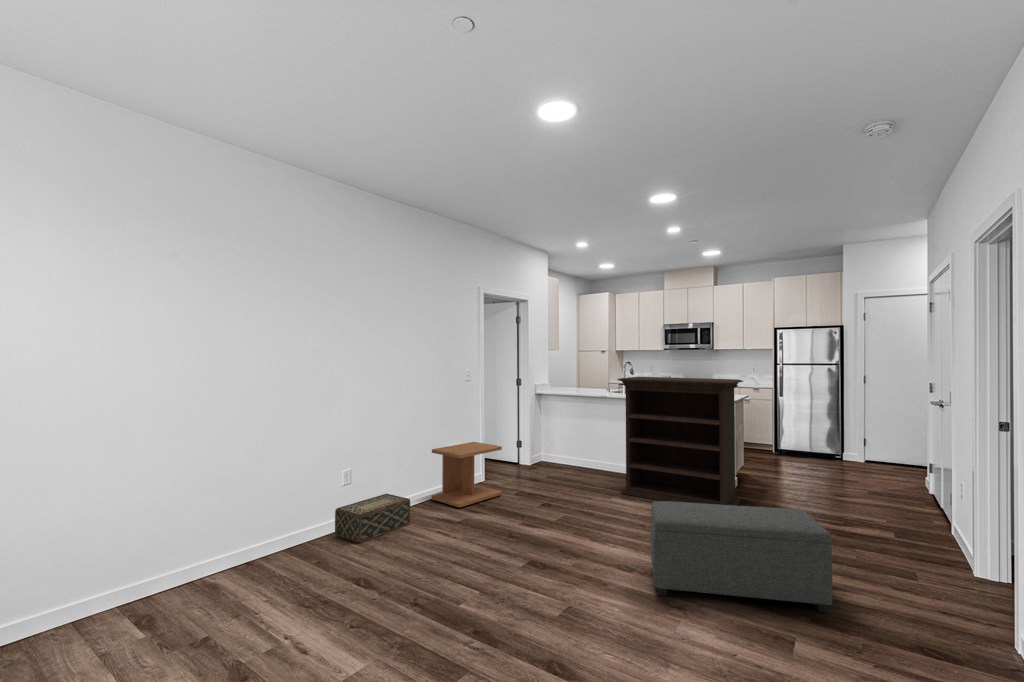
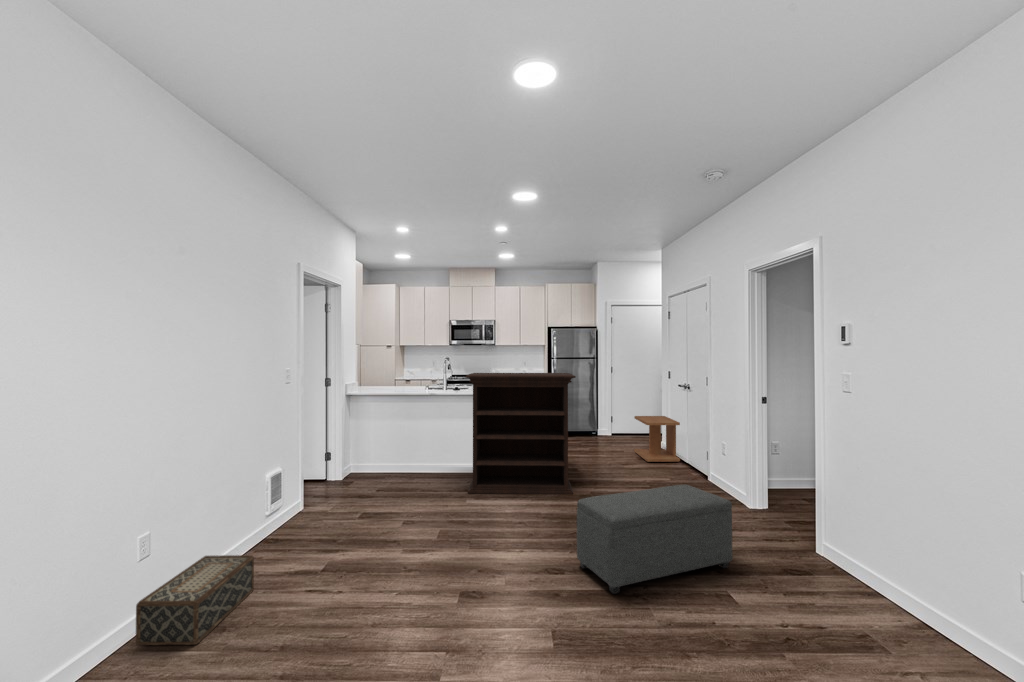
side table: present [431,442,502,507] -> present [634,416,680,462]

